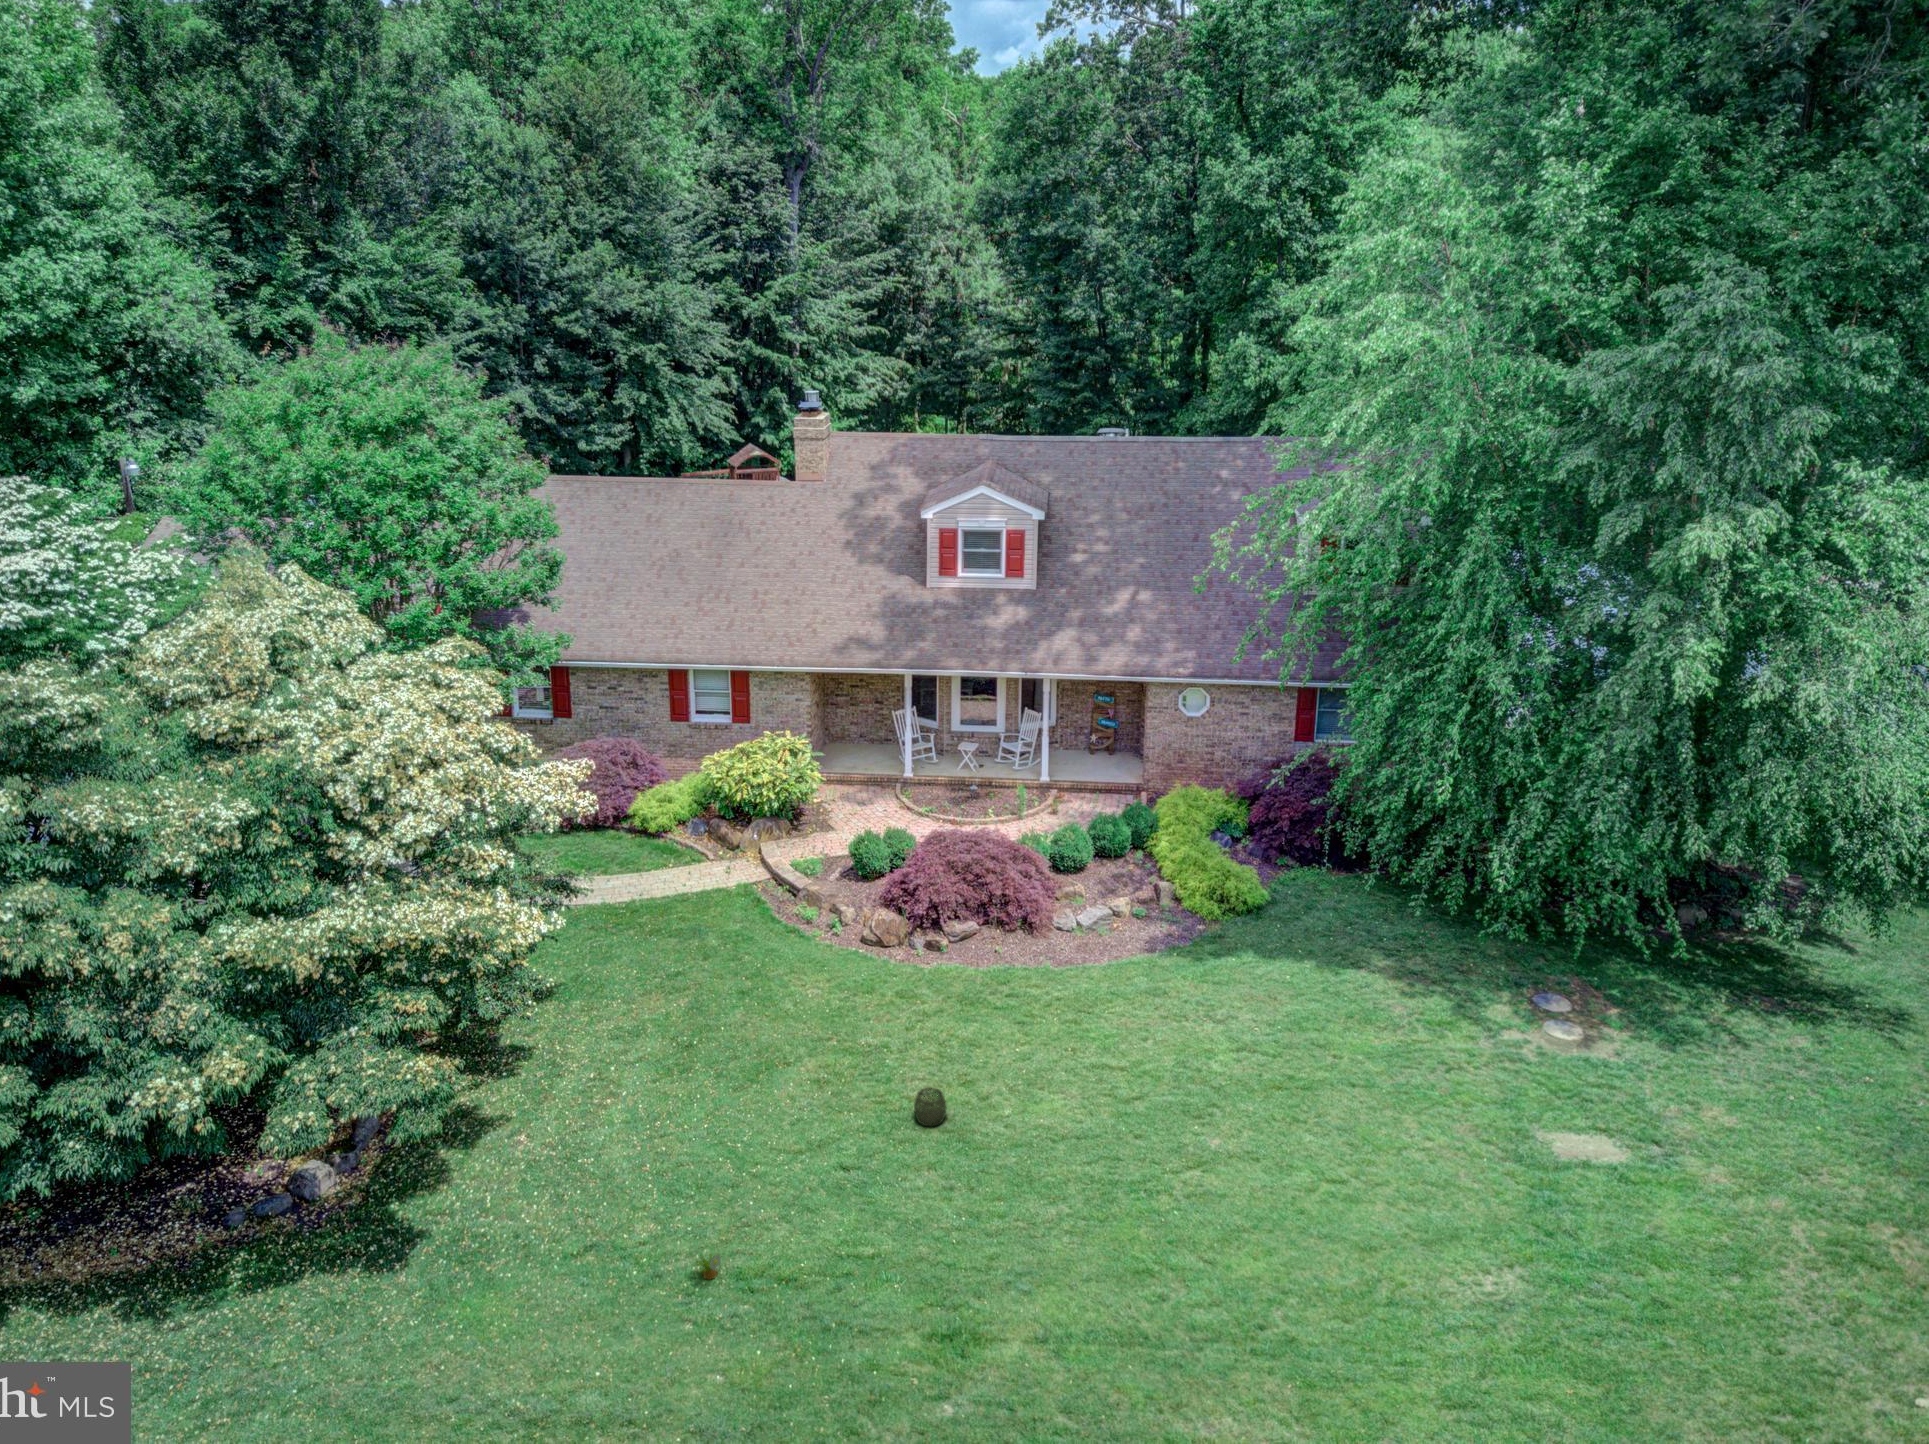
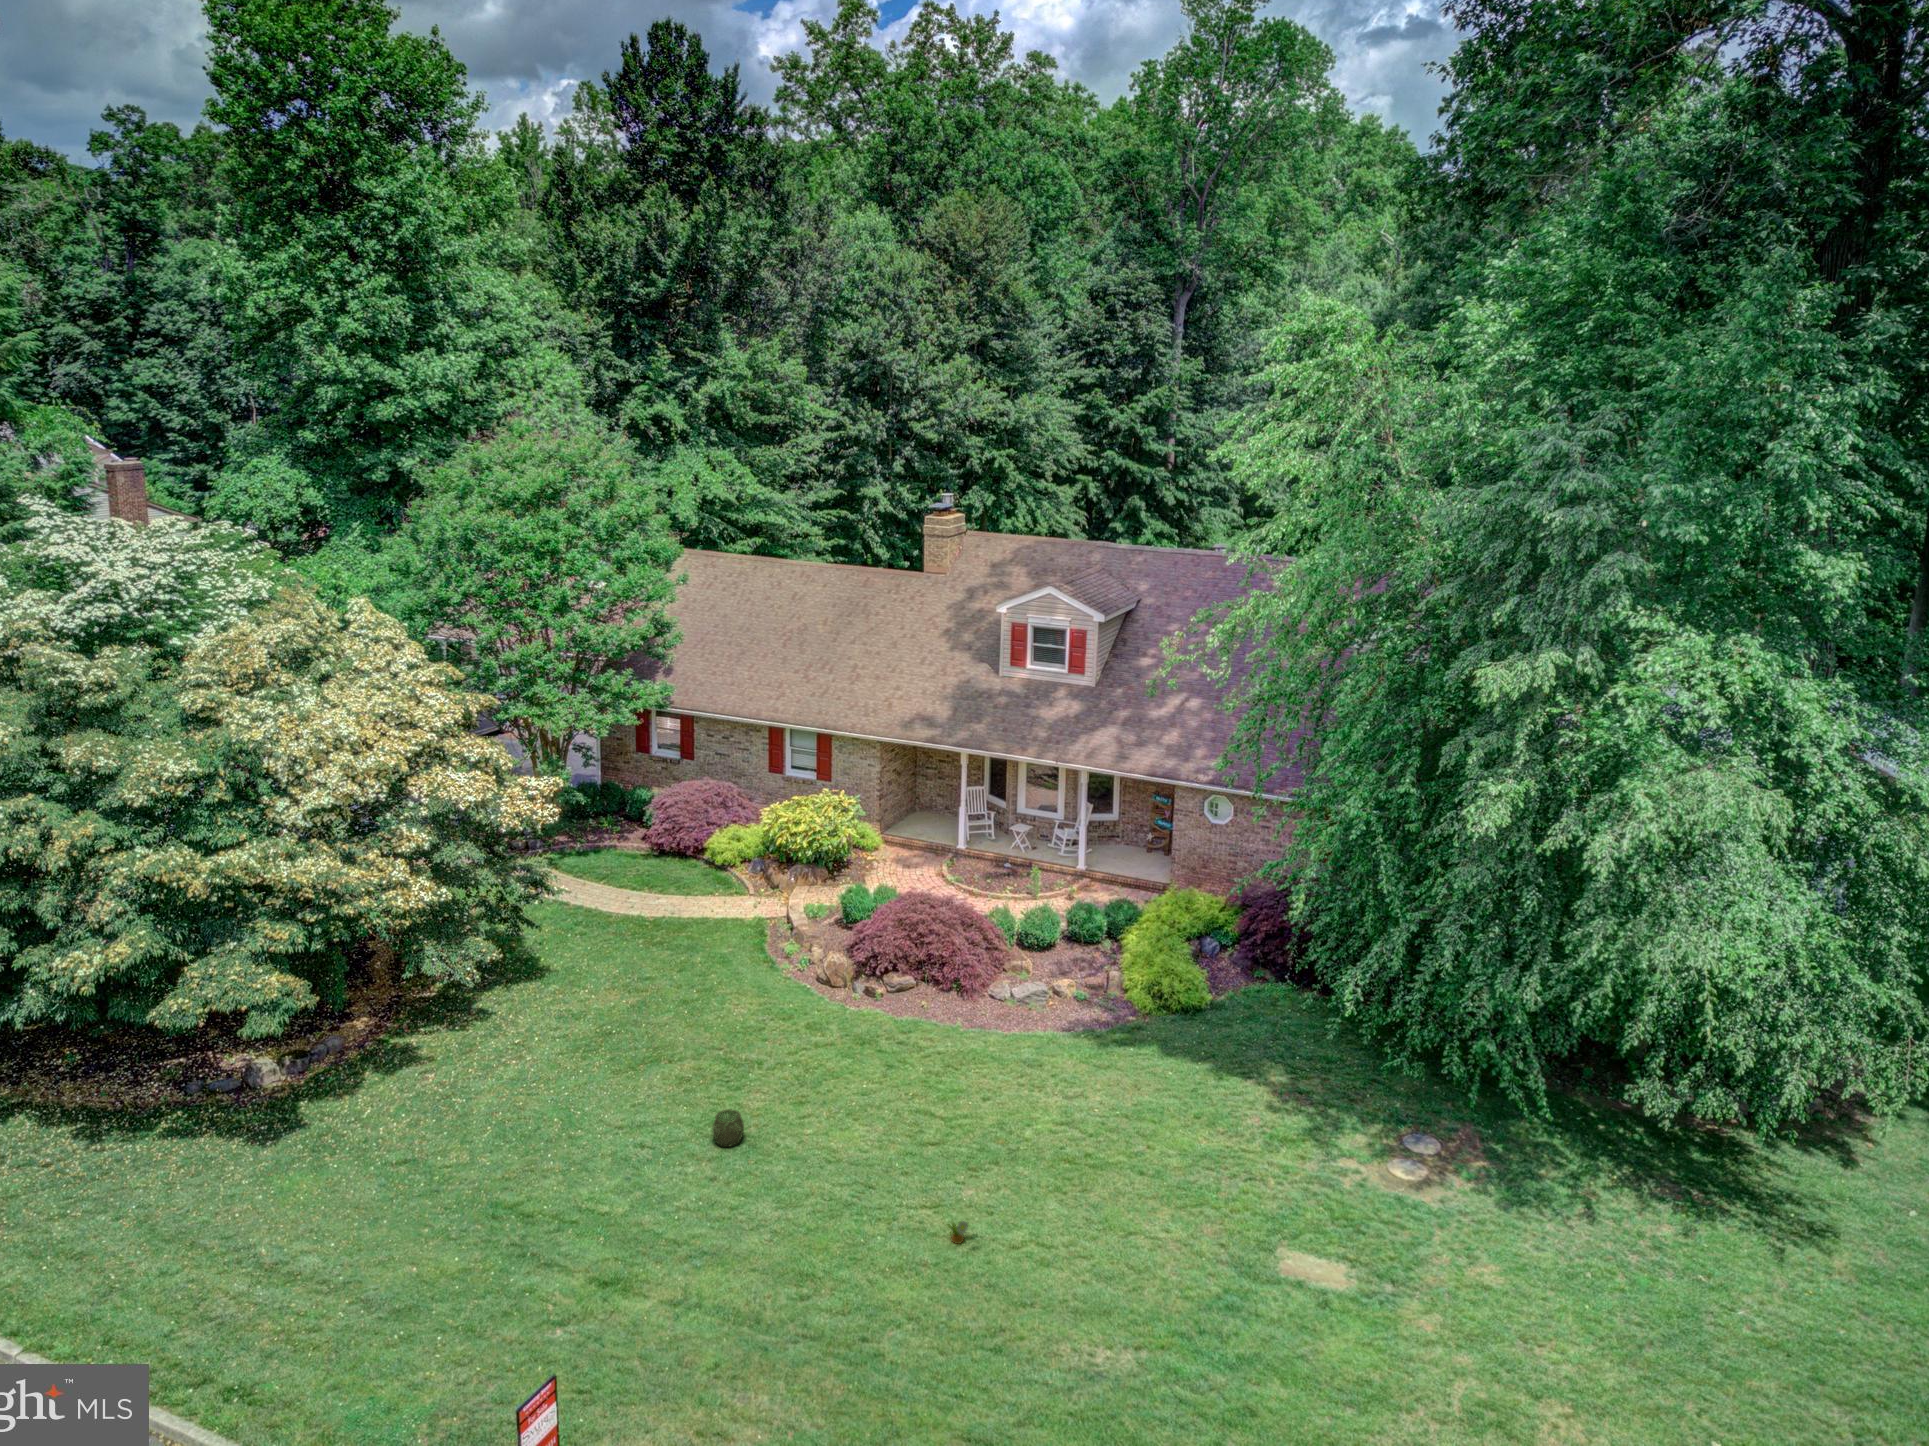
decorative plant: present [697,1254,722,1280] -> present [948,1221,968,1244]

